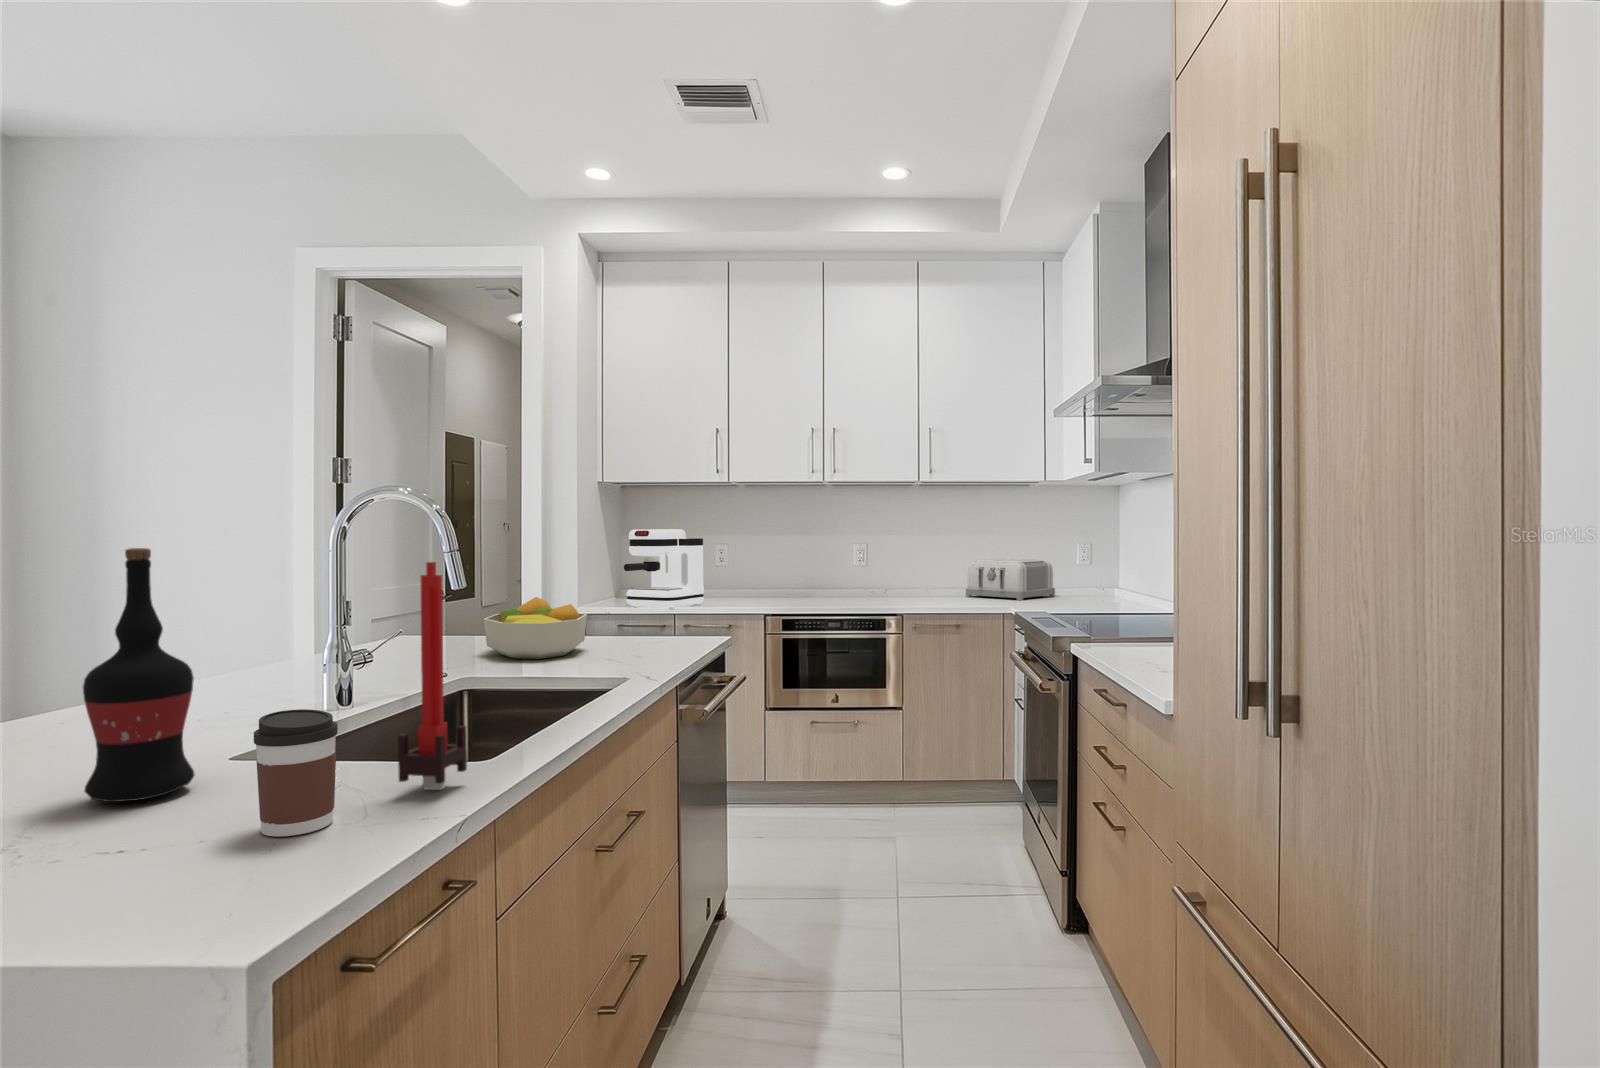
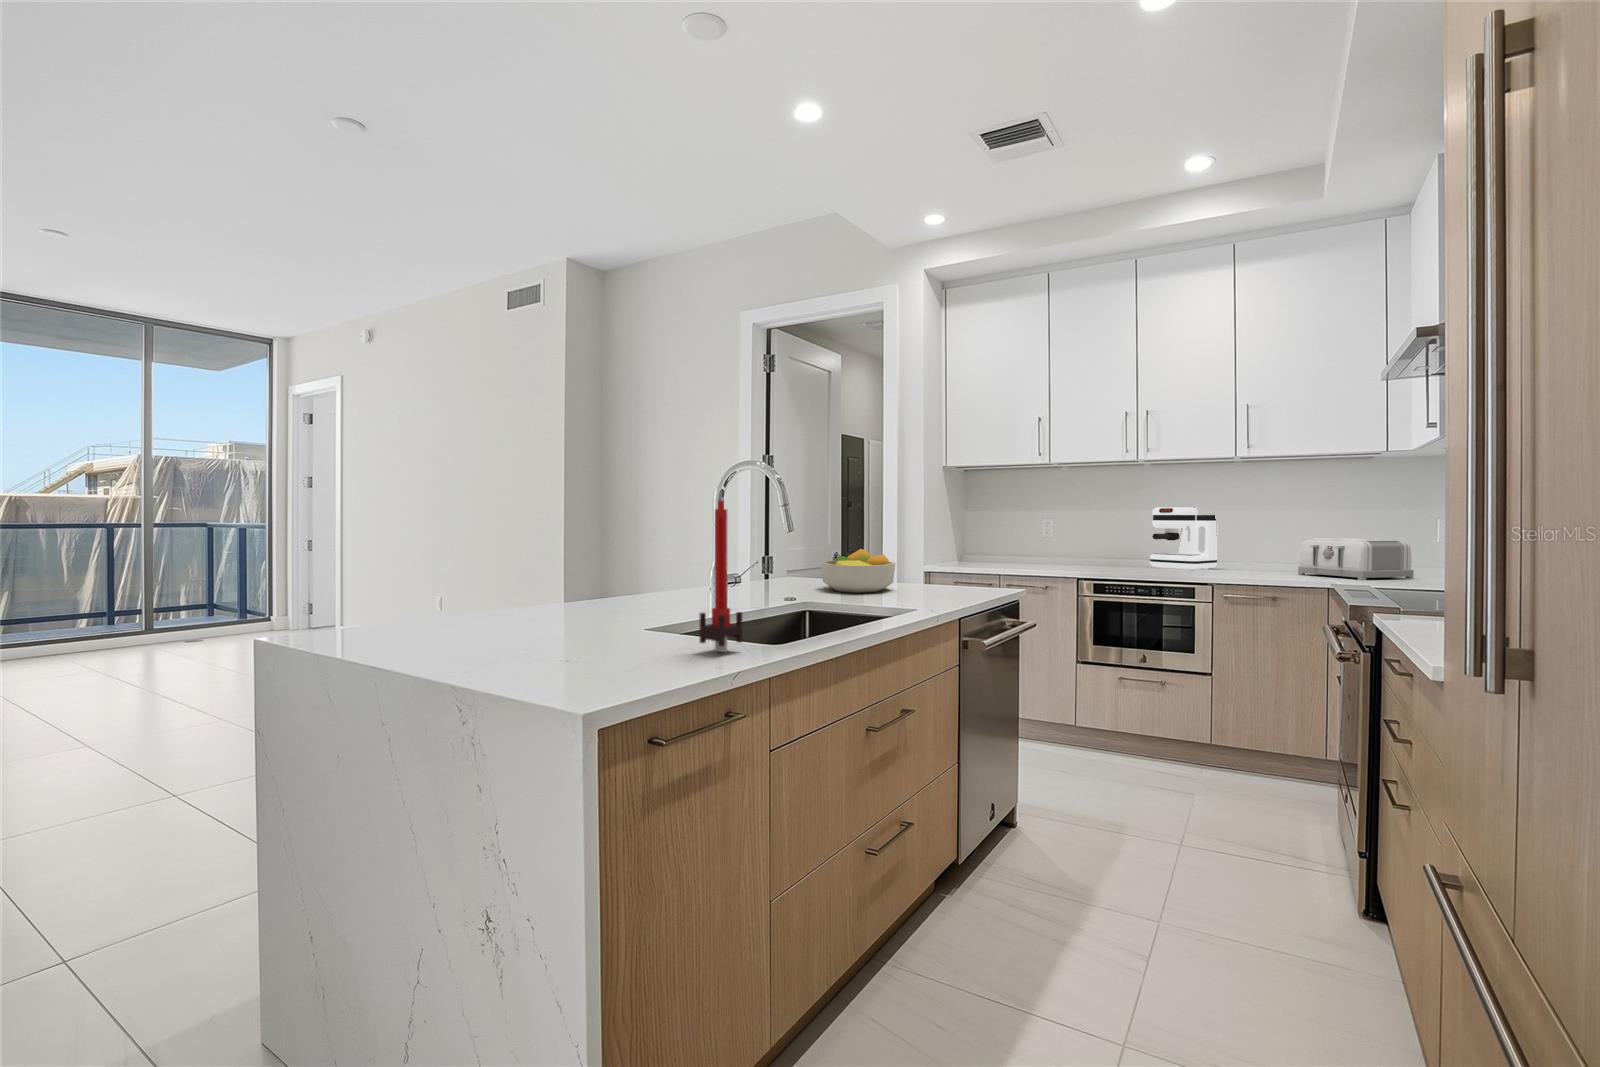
coffee maker: present [624,529,704,609] -> present [1150,507,1217,570]
wine bottle: present [83,548,194,802] -> none [551,492,604,638]
coffee cup: present [254,709,338,836] -> none [613,588,659,662]

